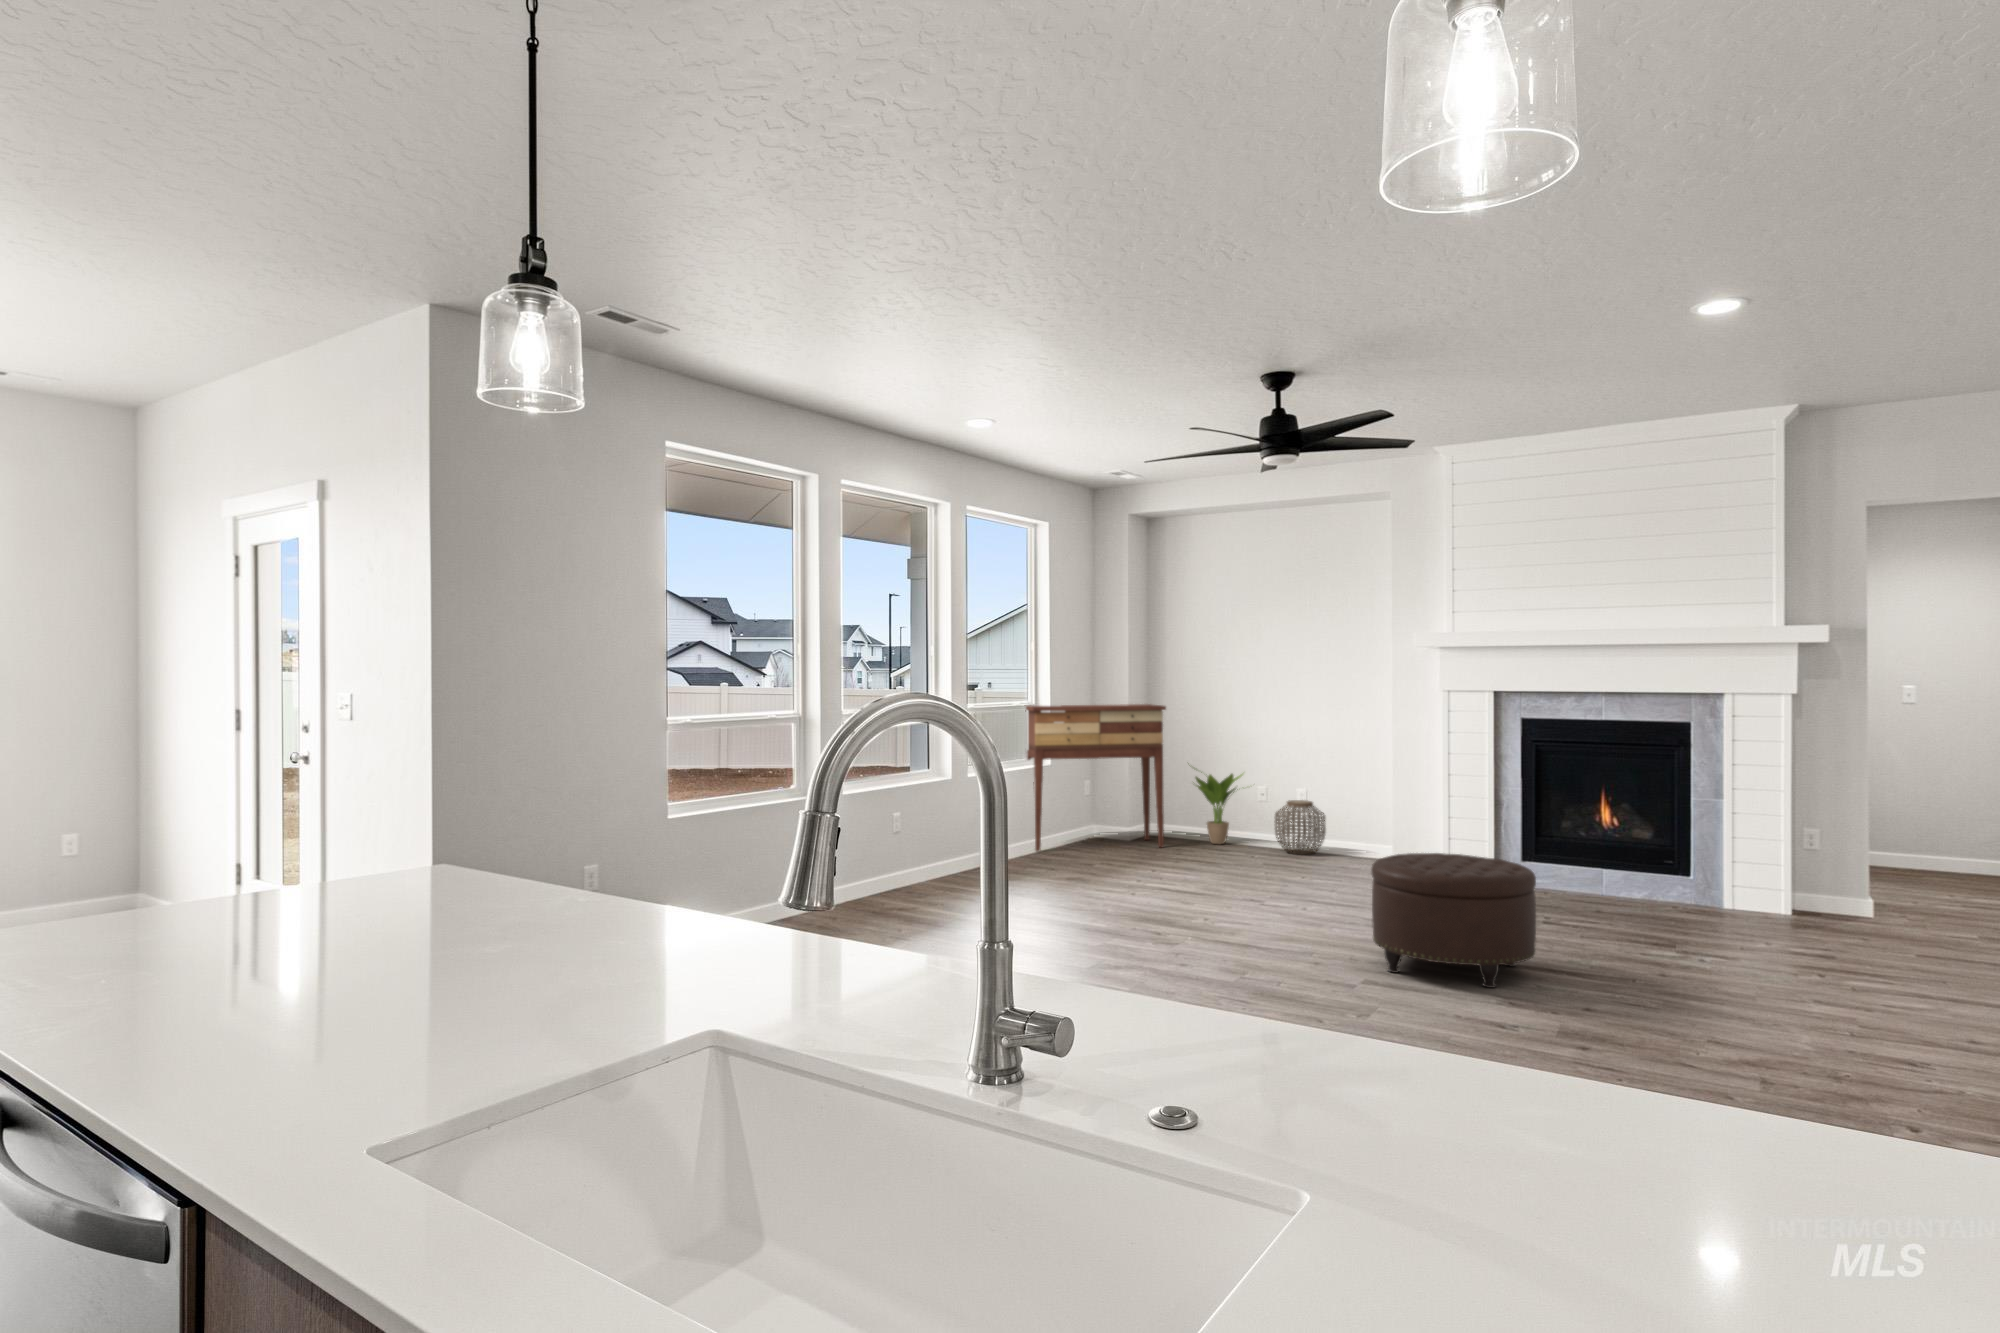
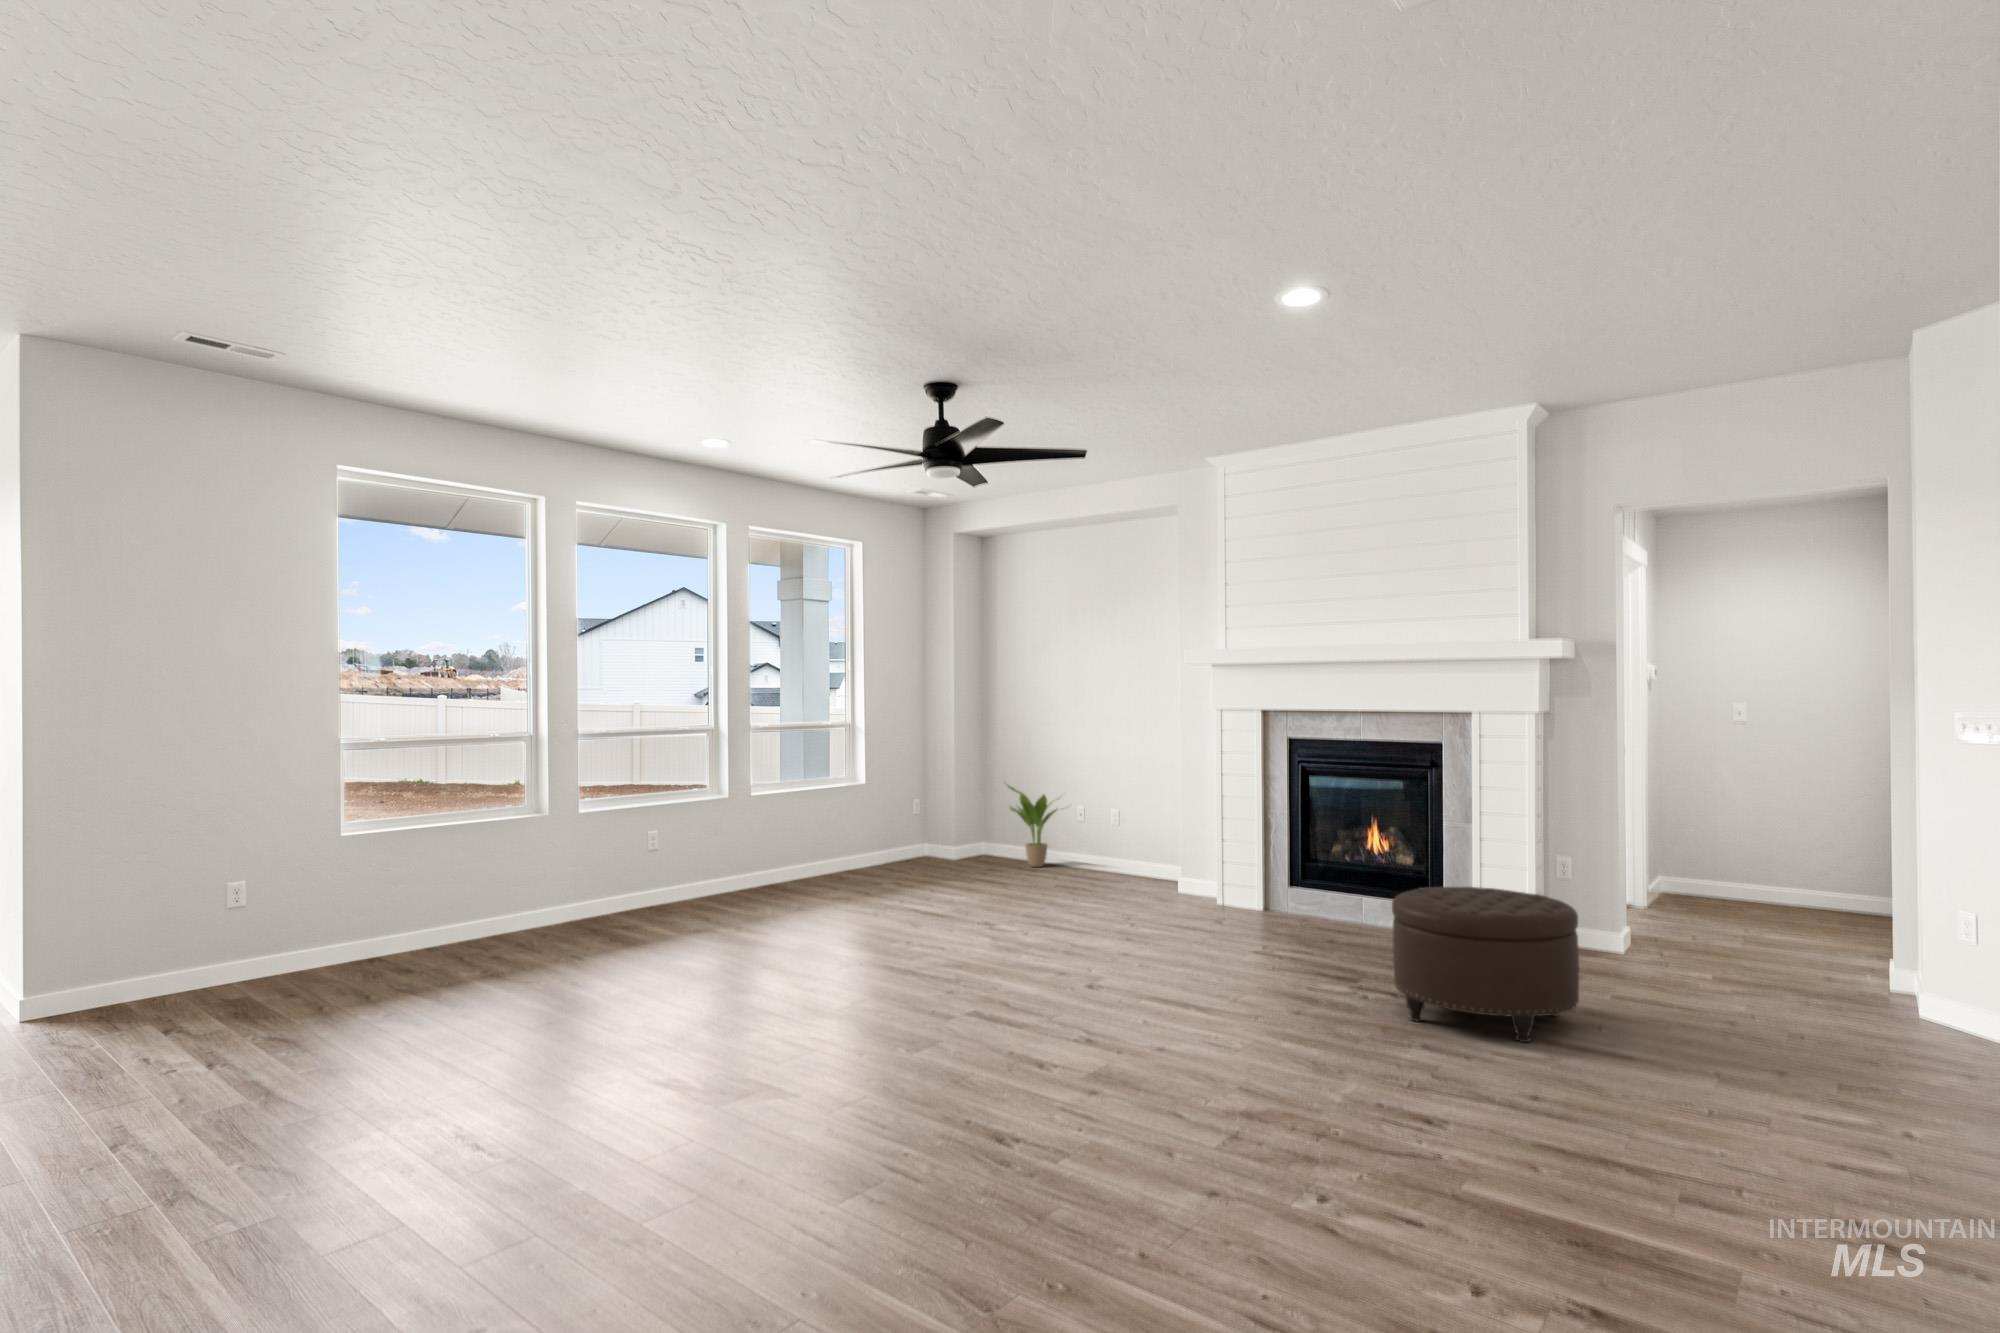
console table: present [1026,704,1166,851] -> none [838,724,976,873]
woven basket: present [1275,800,1326,855] -> none [1080,822,1131,879]
ottoman: present [1371,853,1536,988] -> present [1392,887,1579,1042]

